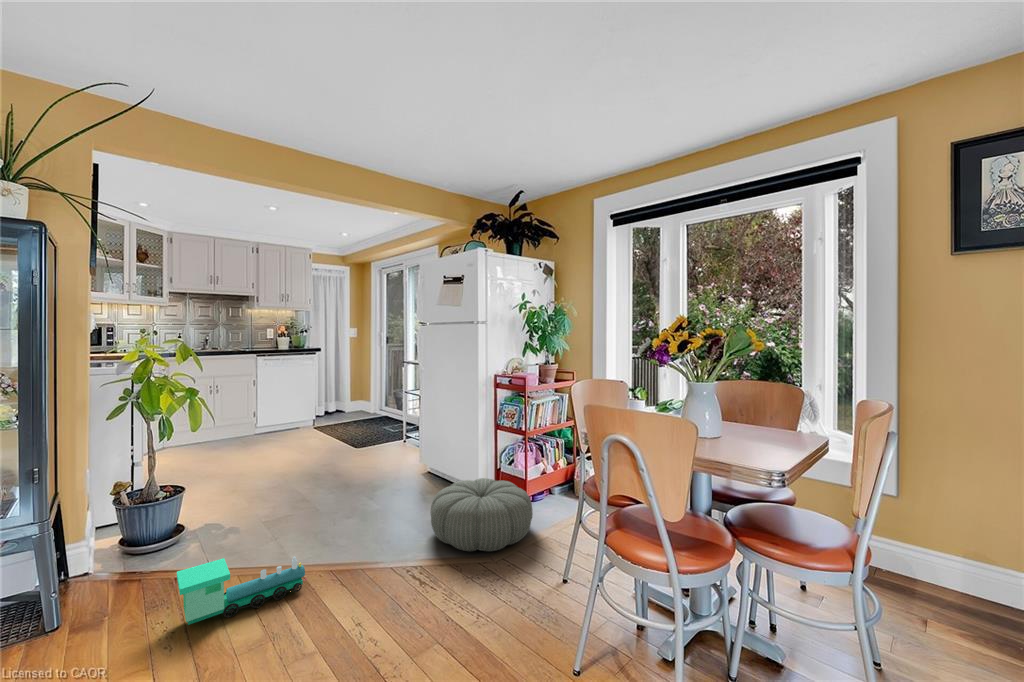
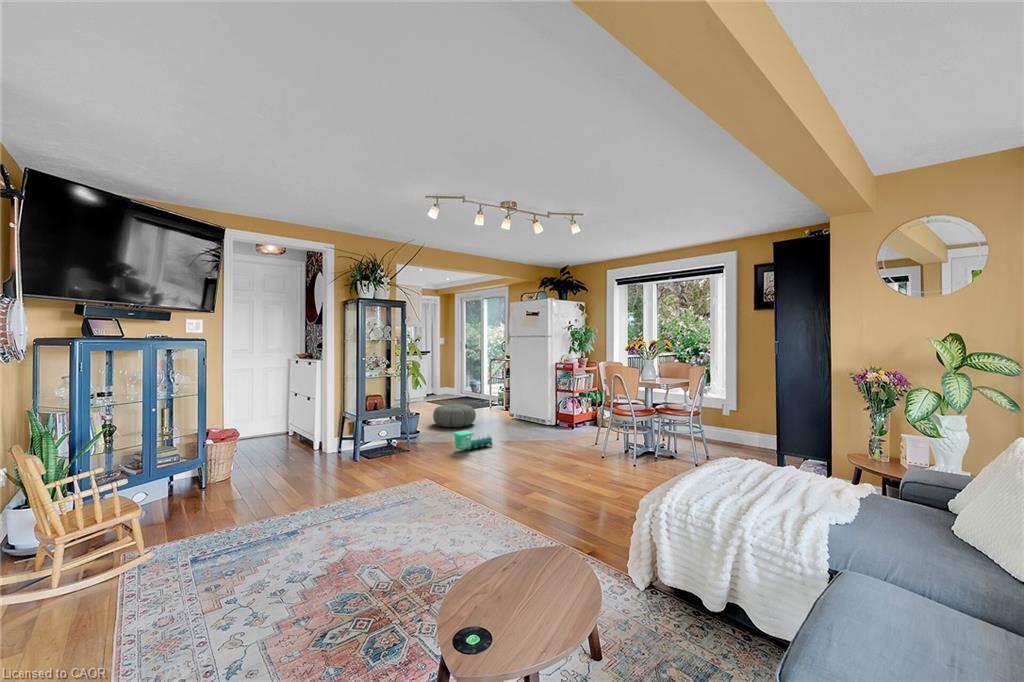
pouf: present [431,478,533,551] -> present [433,404,476,427]

